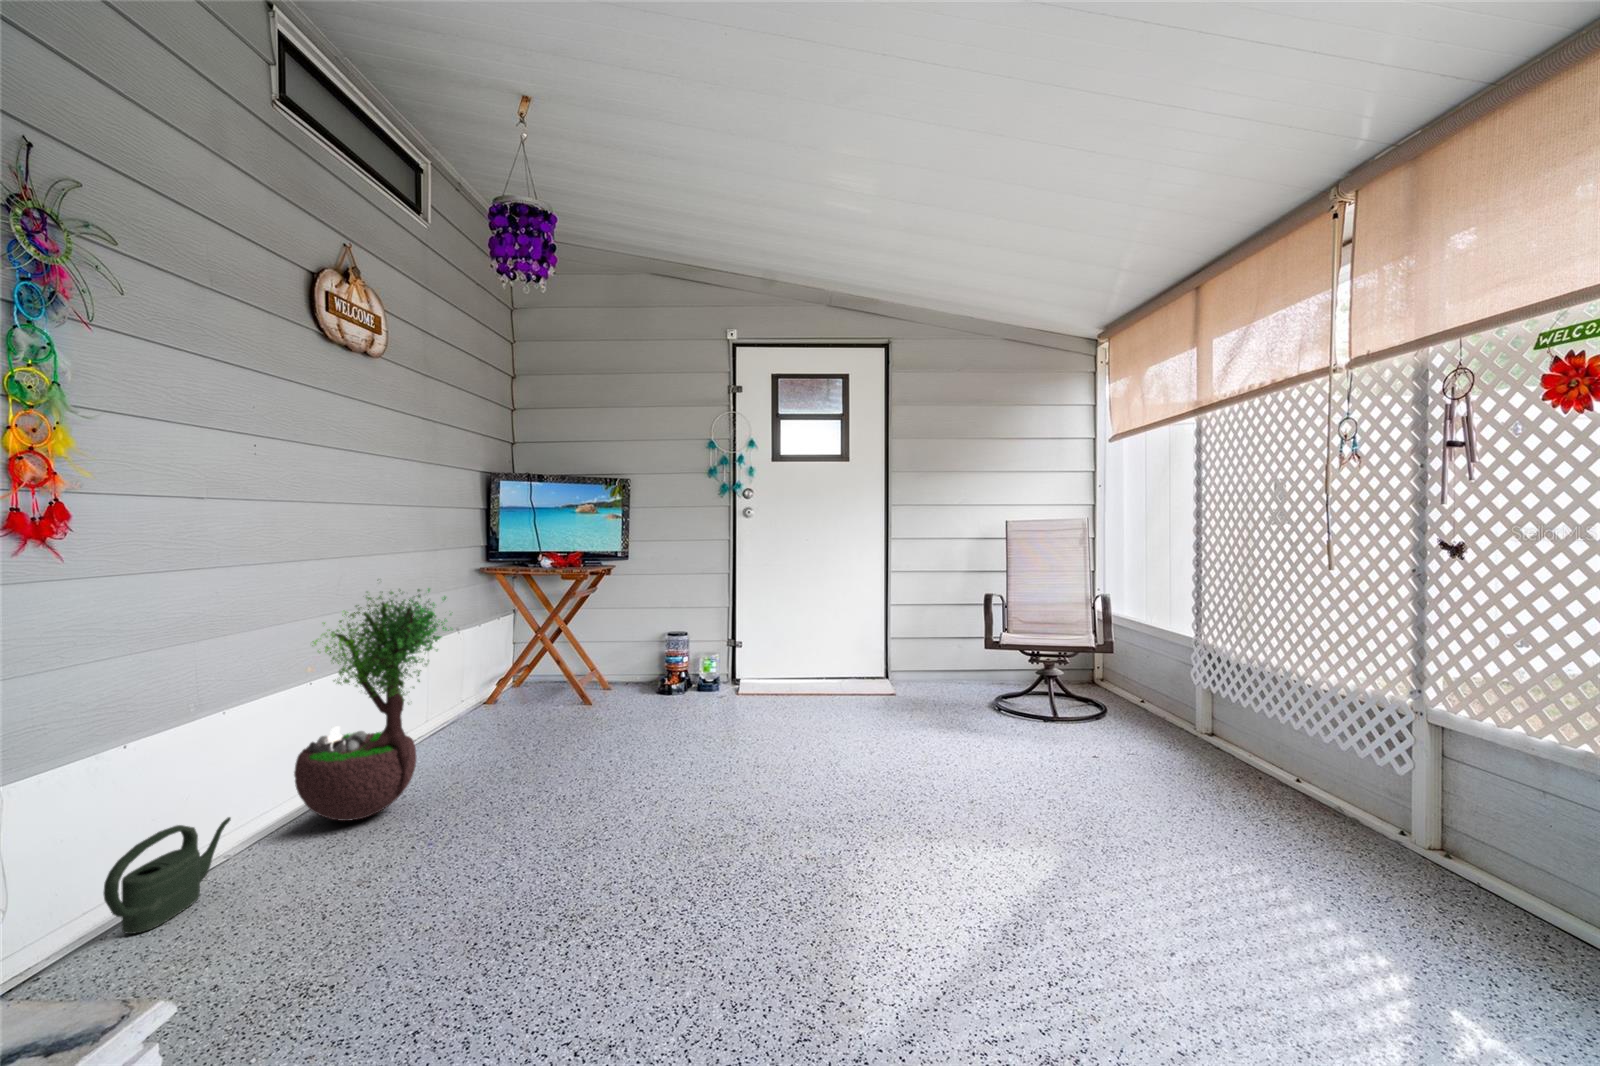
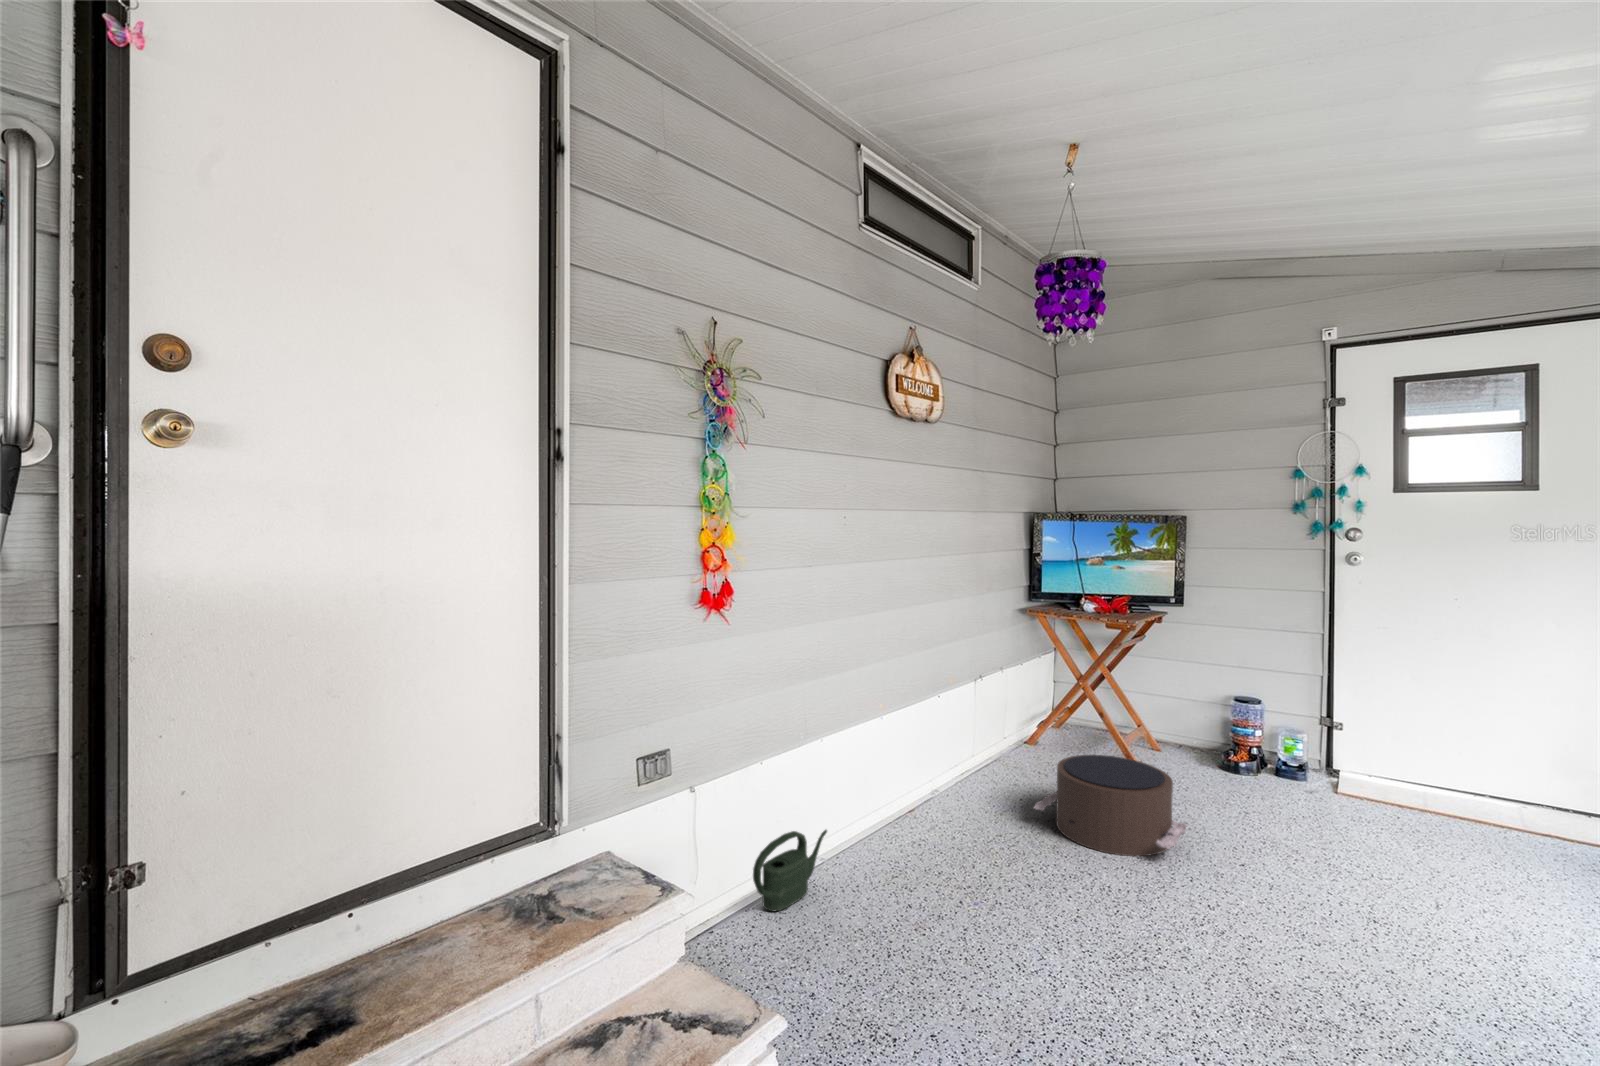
potted tree: present [294,589,449,821] -> none [870,638,997,853]
pouf: none [493,688,632,772] -> present [1034,755,1187,856]

